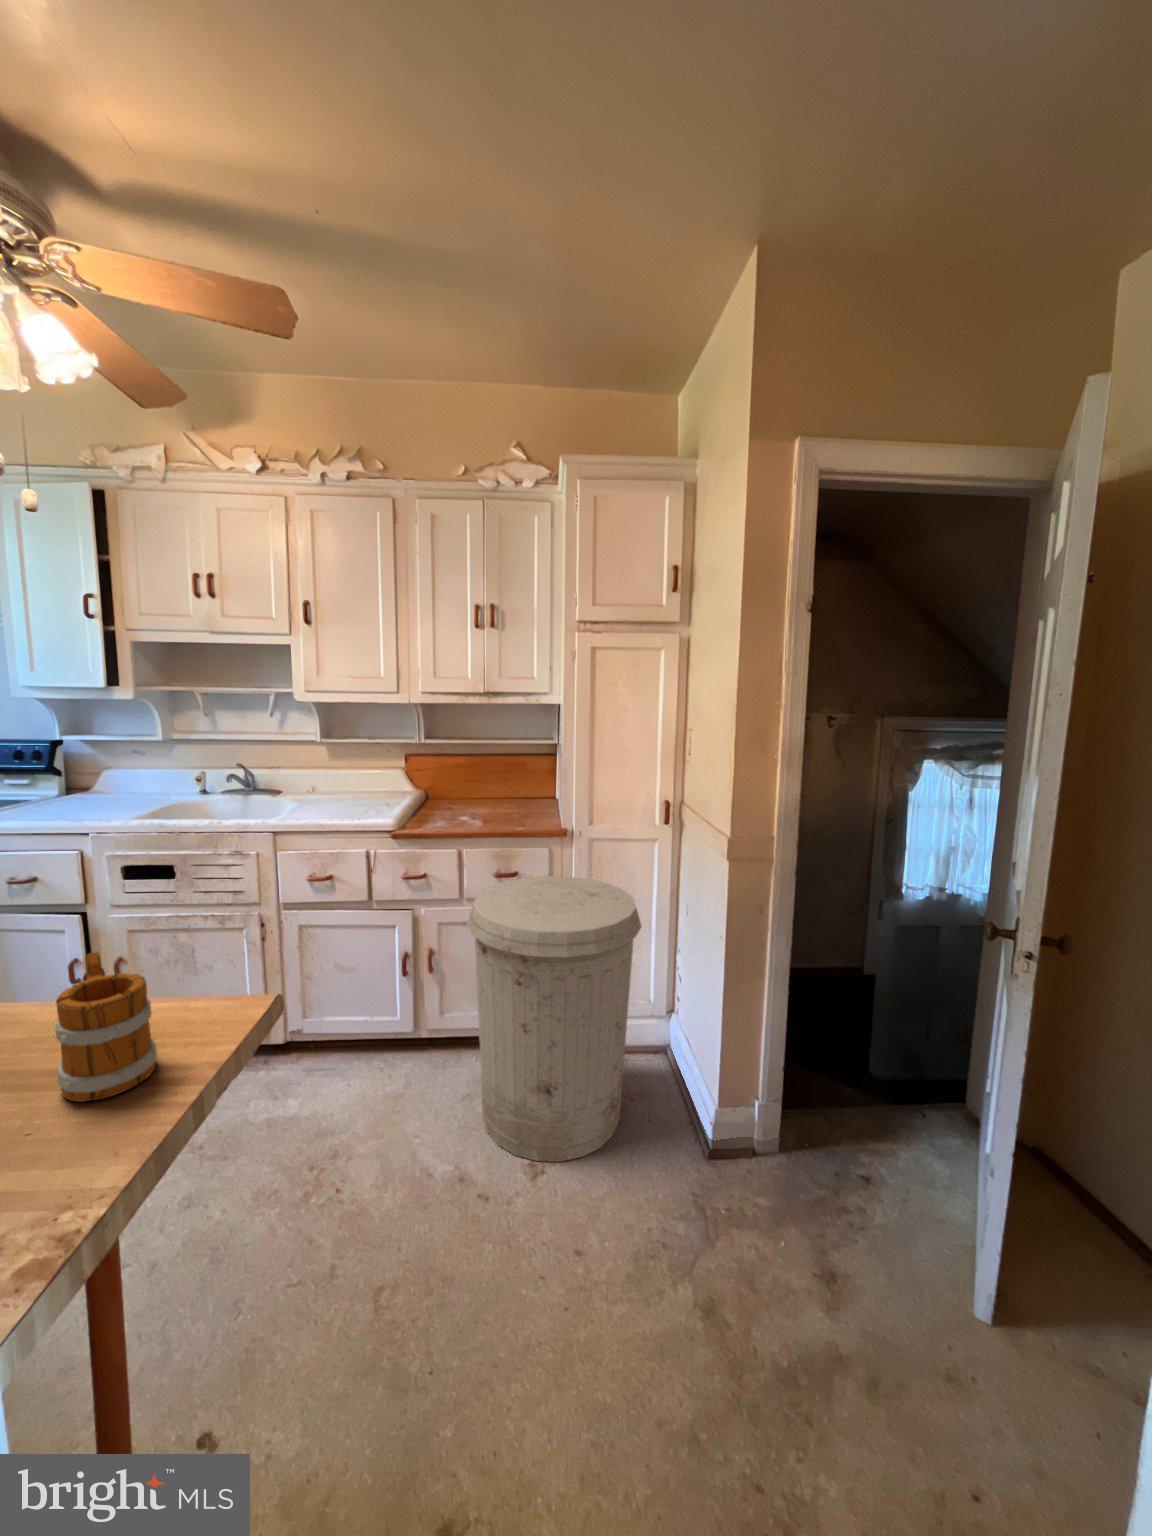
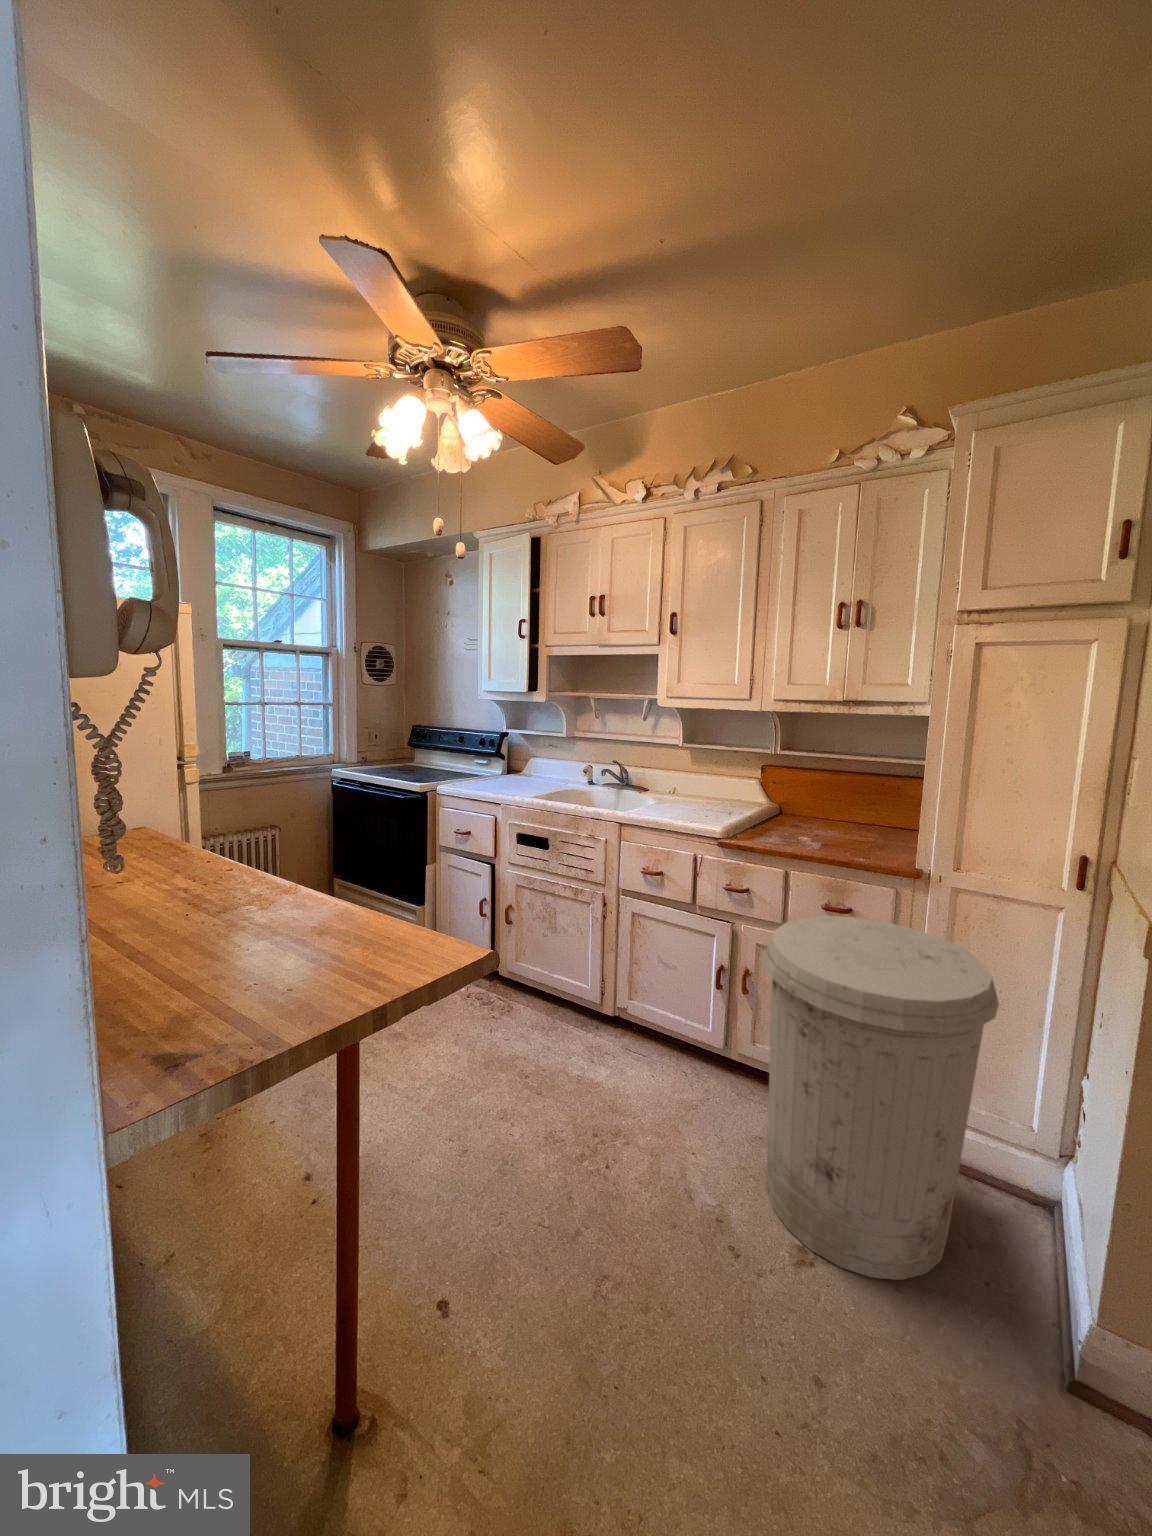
mug: present [55,952,157,1102] -> none [324,883,391,994]

